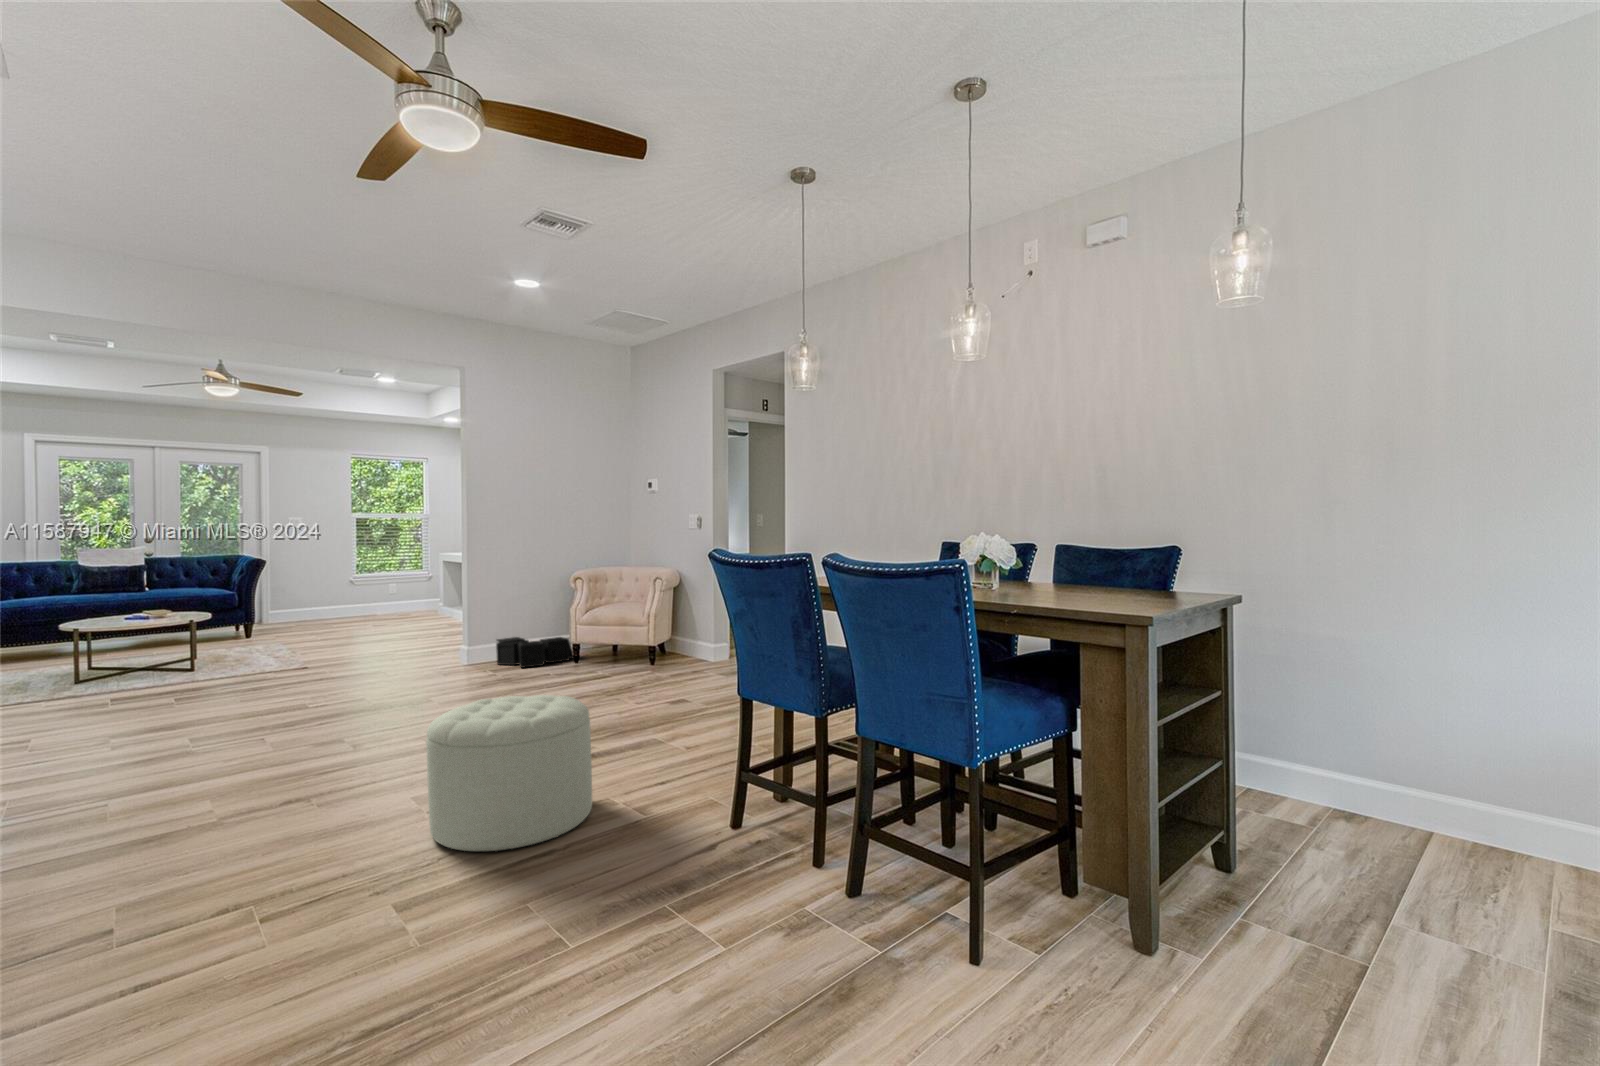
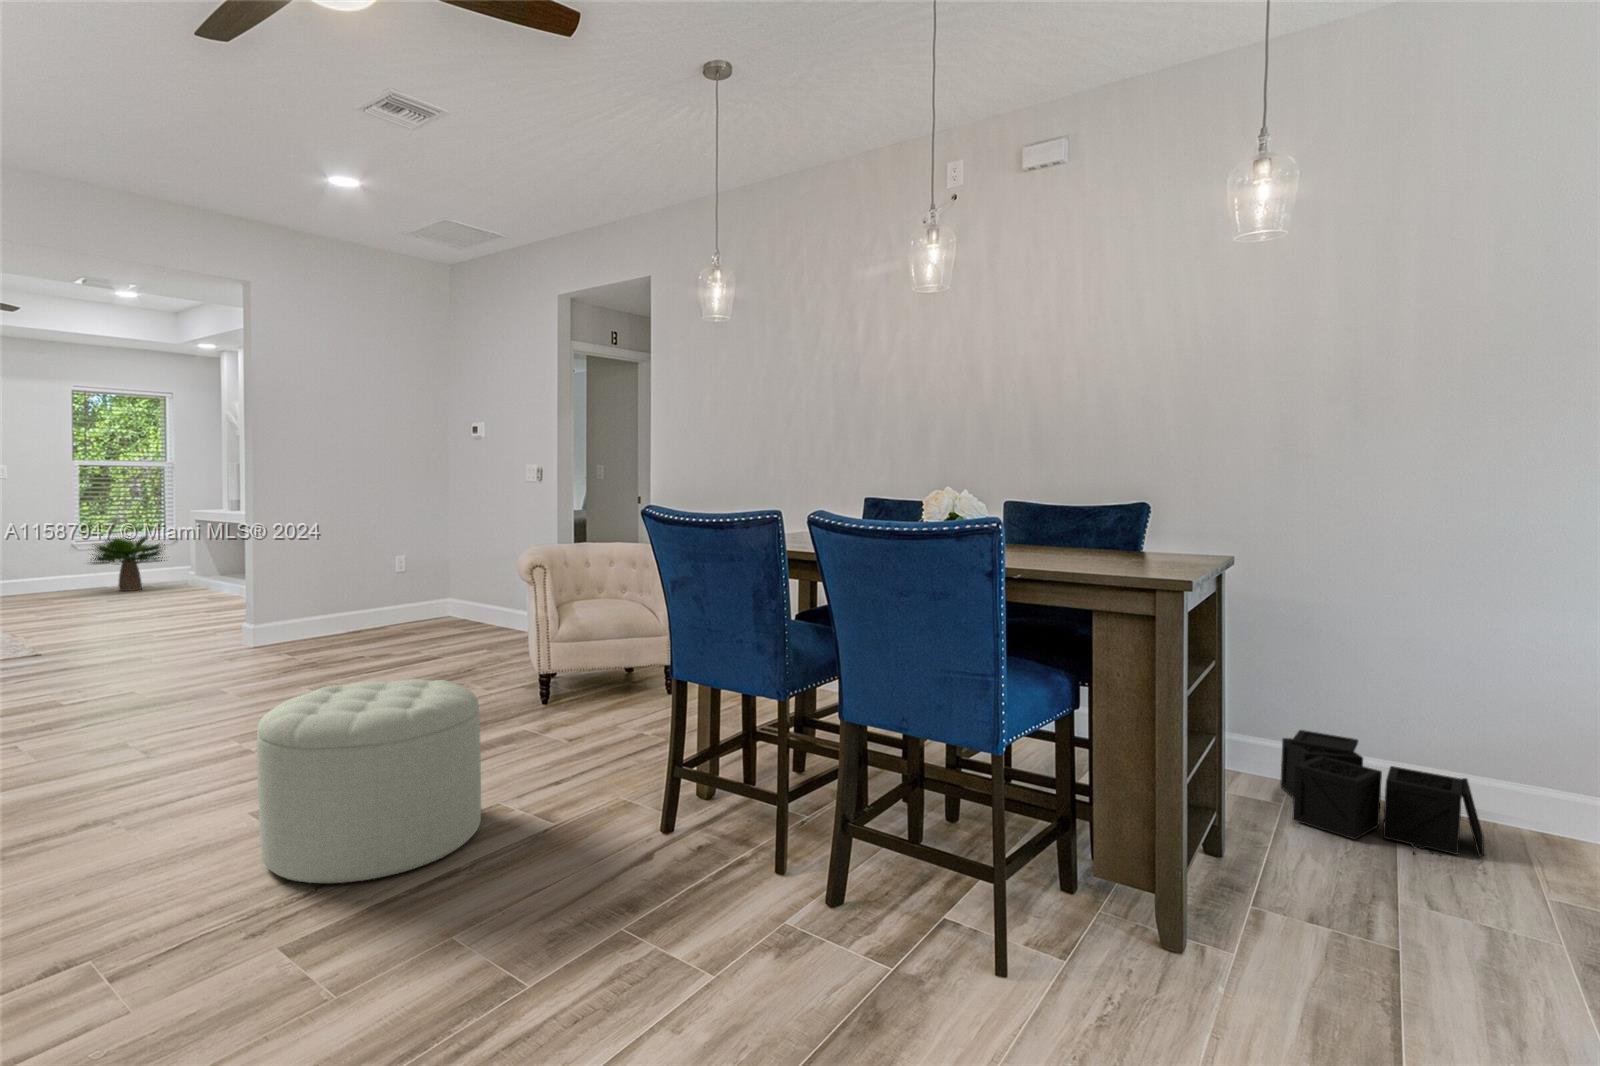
potted plant: none [357,575,419,622] -> present [90,535,165,591]
storage bin: present [496,637,574,668] -> present [1280,730,1484,857]

